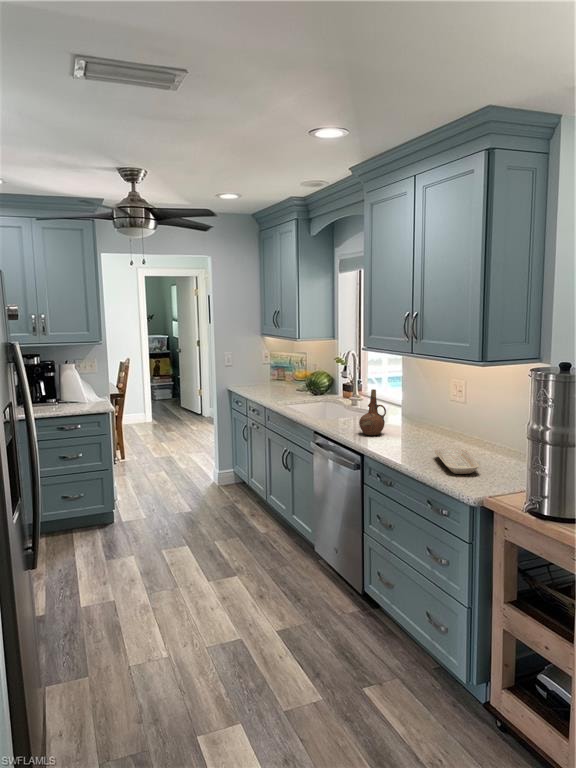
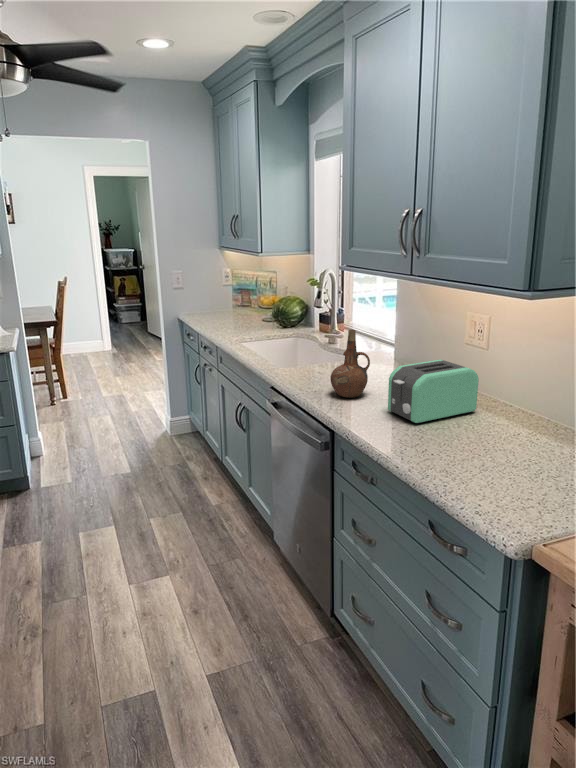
toaster: none [399,409,459,448] -> present [388,360,479,423]
tray: present [435,448,480,474] -> none [442,429,519,484]

